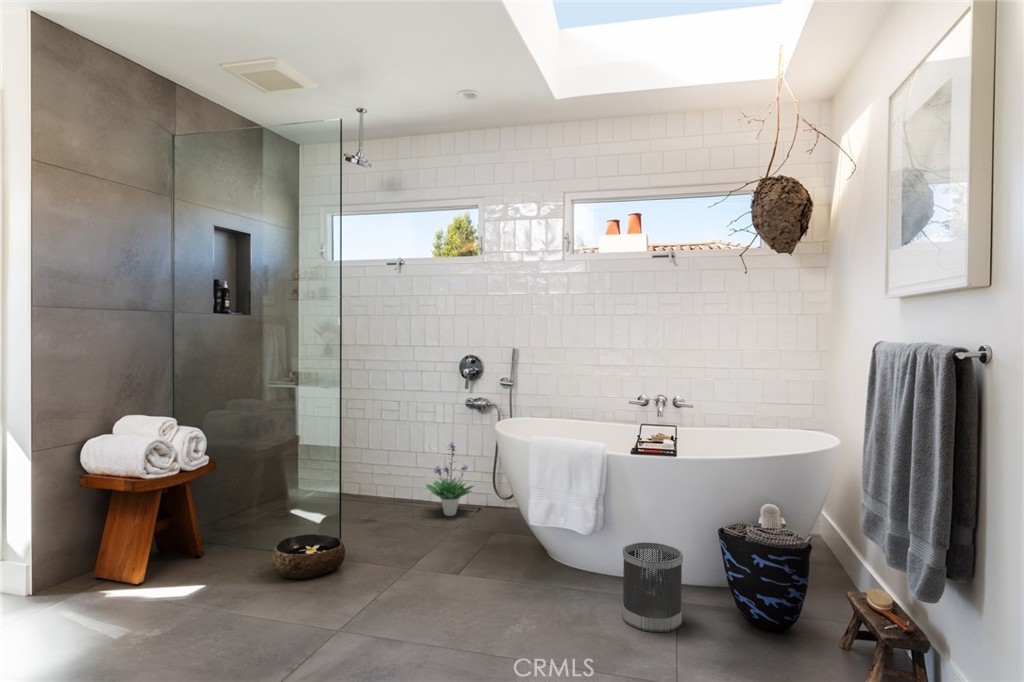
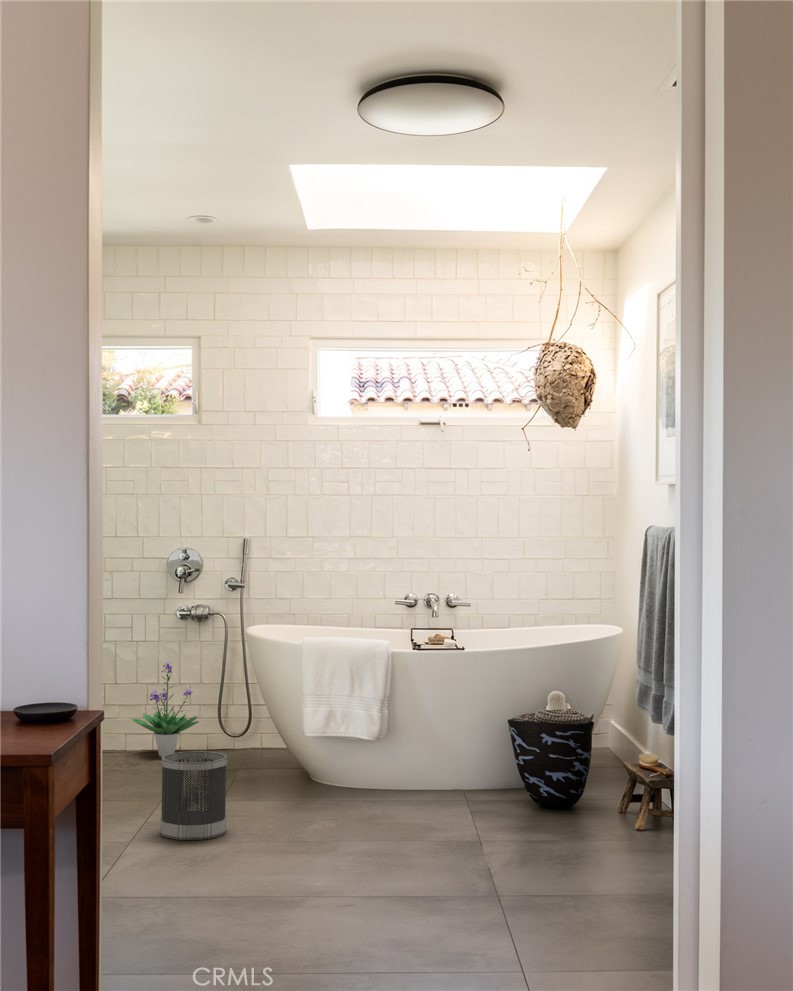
wastebasket: present [622,542,683,632] -> present [160,751,227,840]

